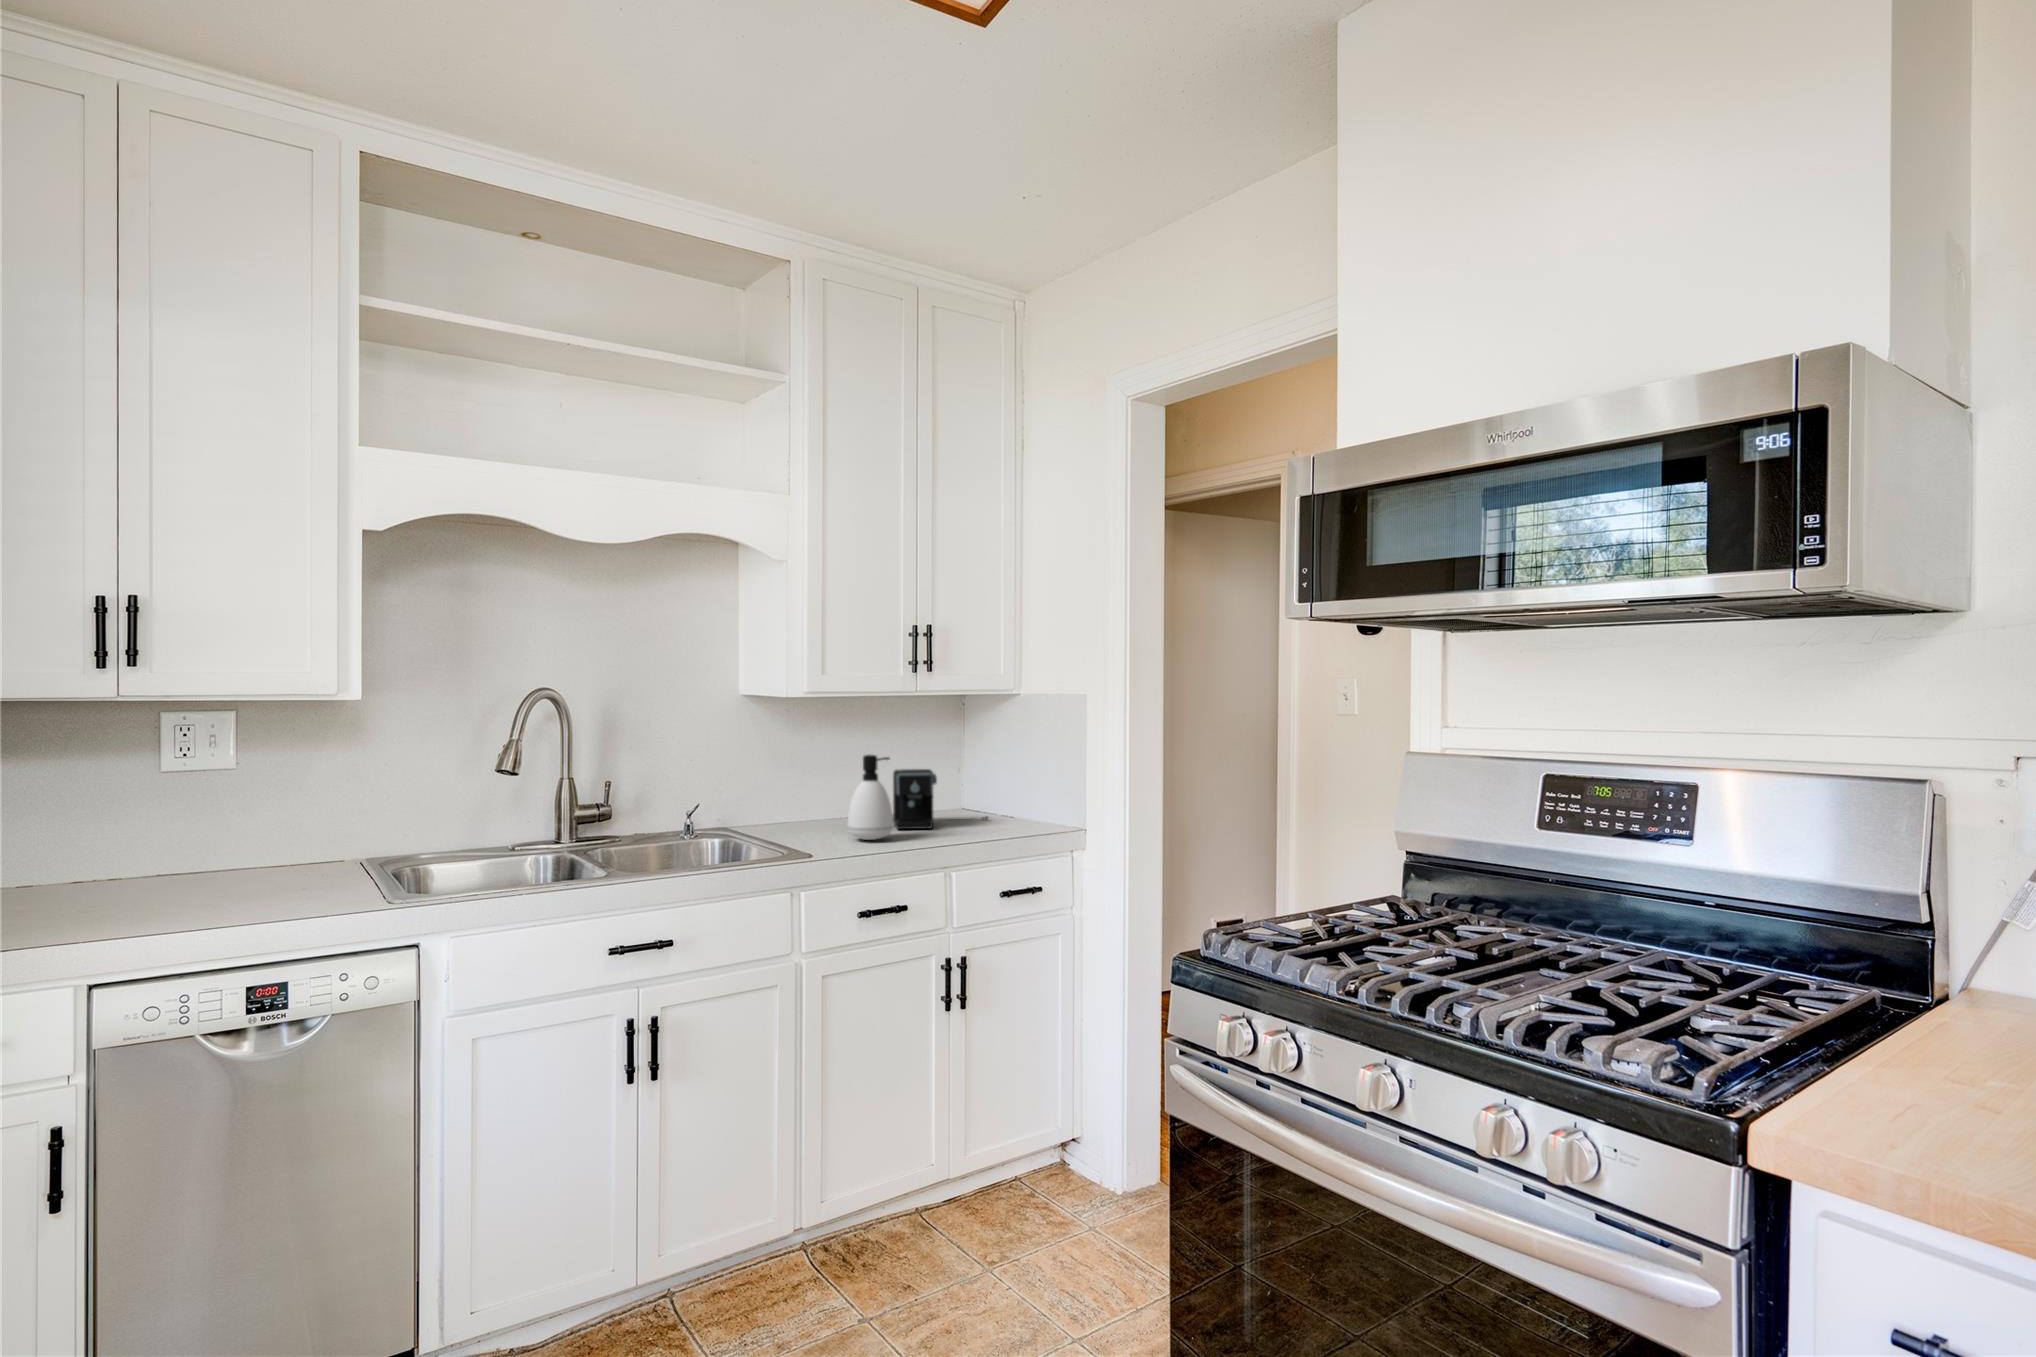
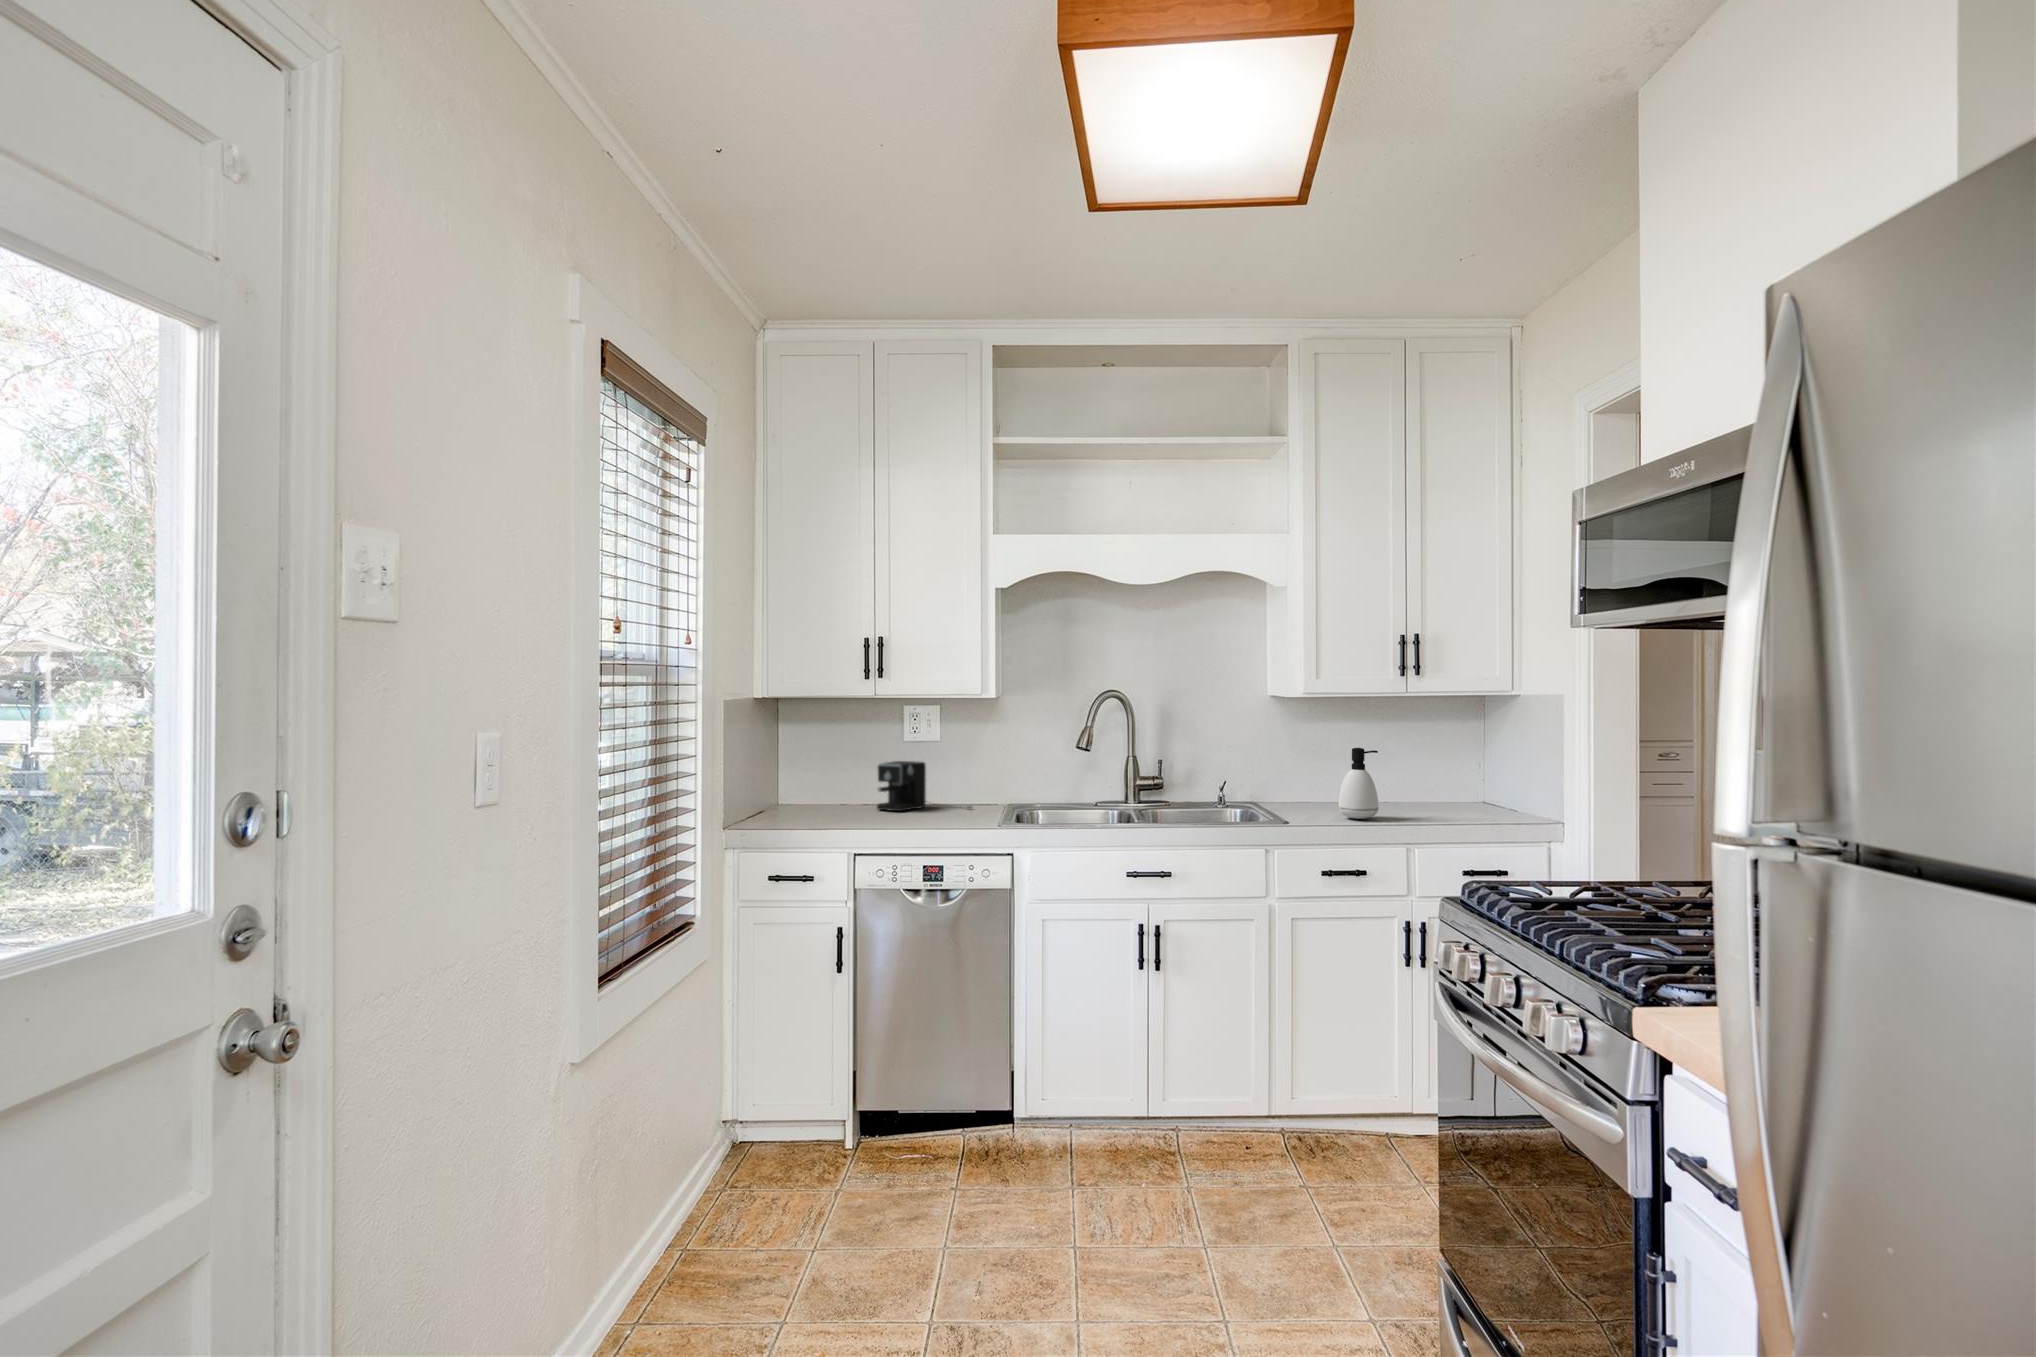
coffee maker: present [893,769,988,829] -> present [877,761,971,811]

